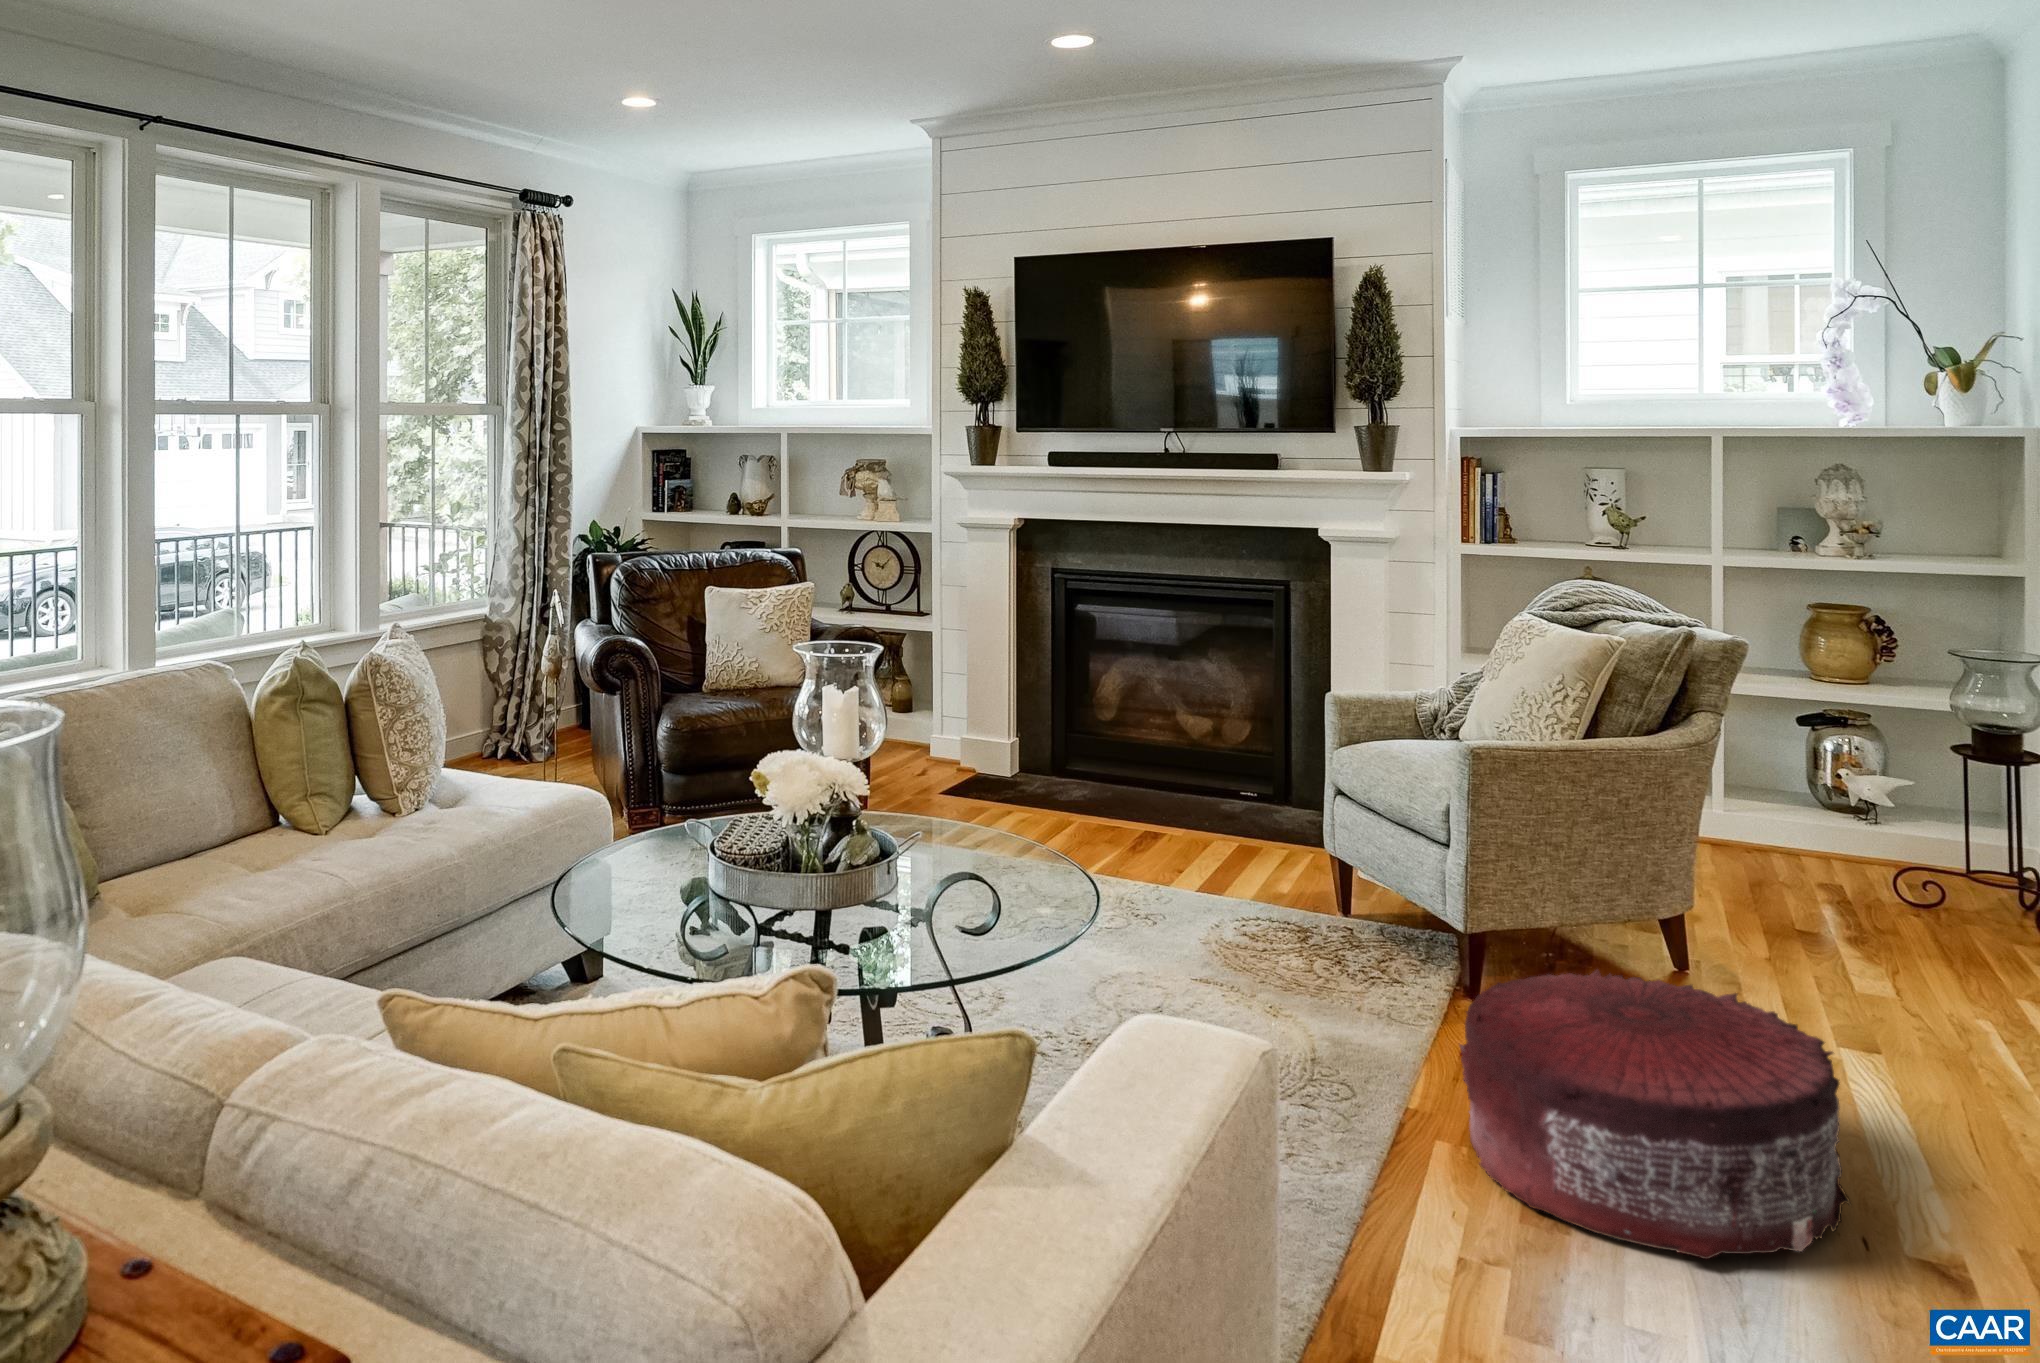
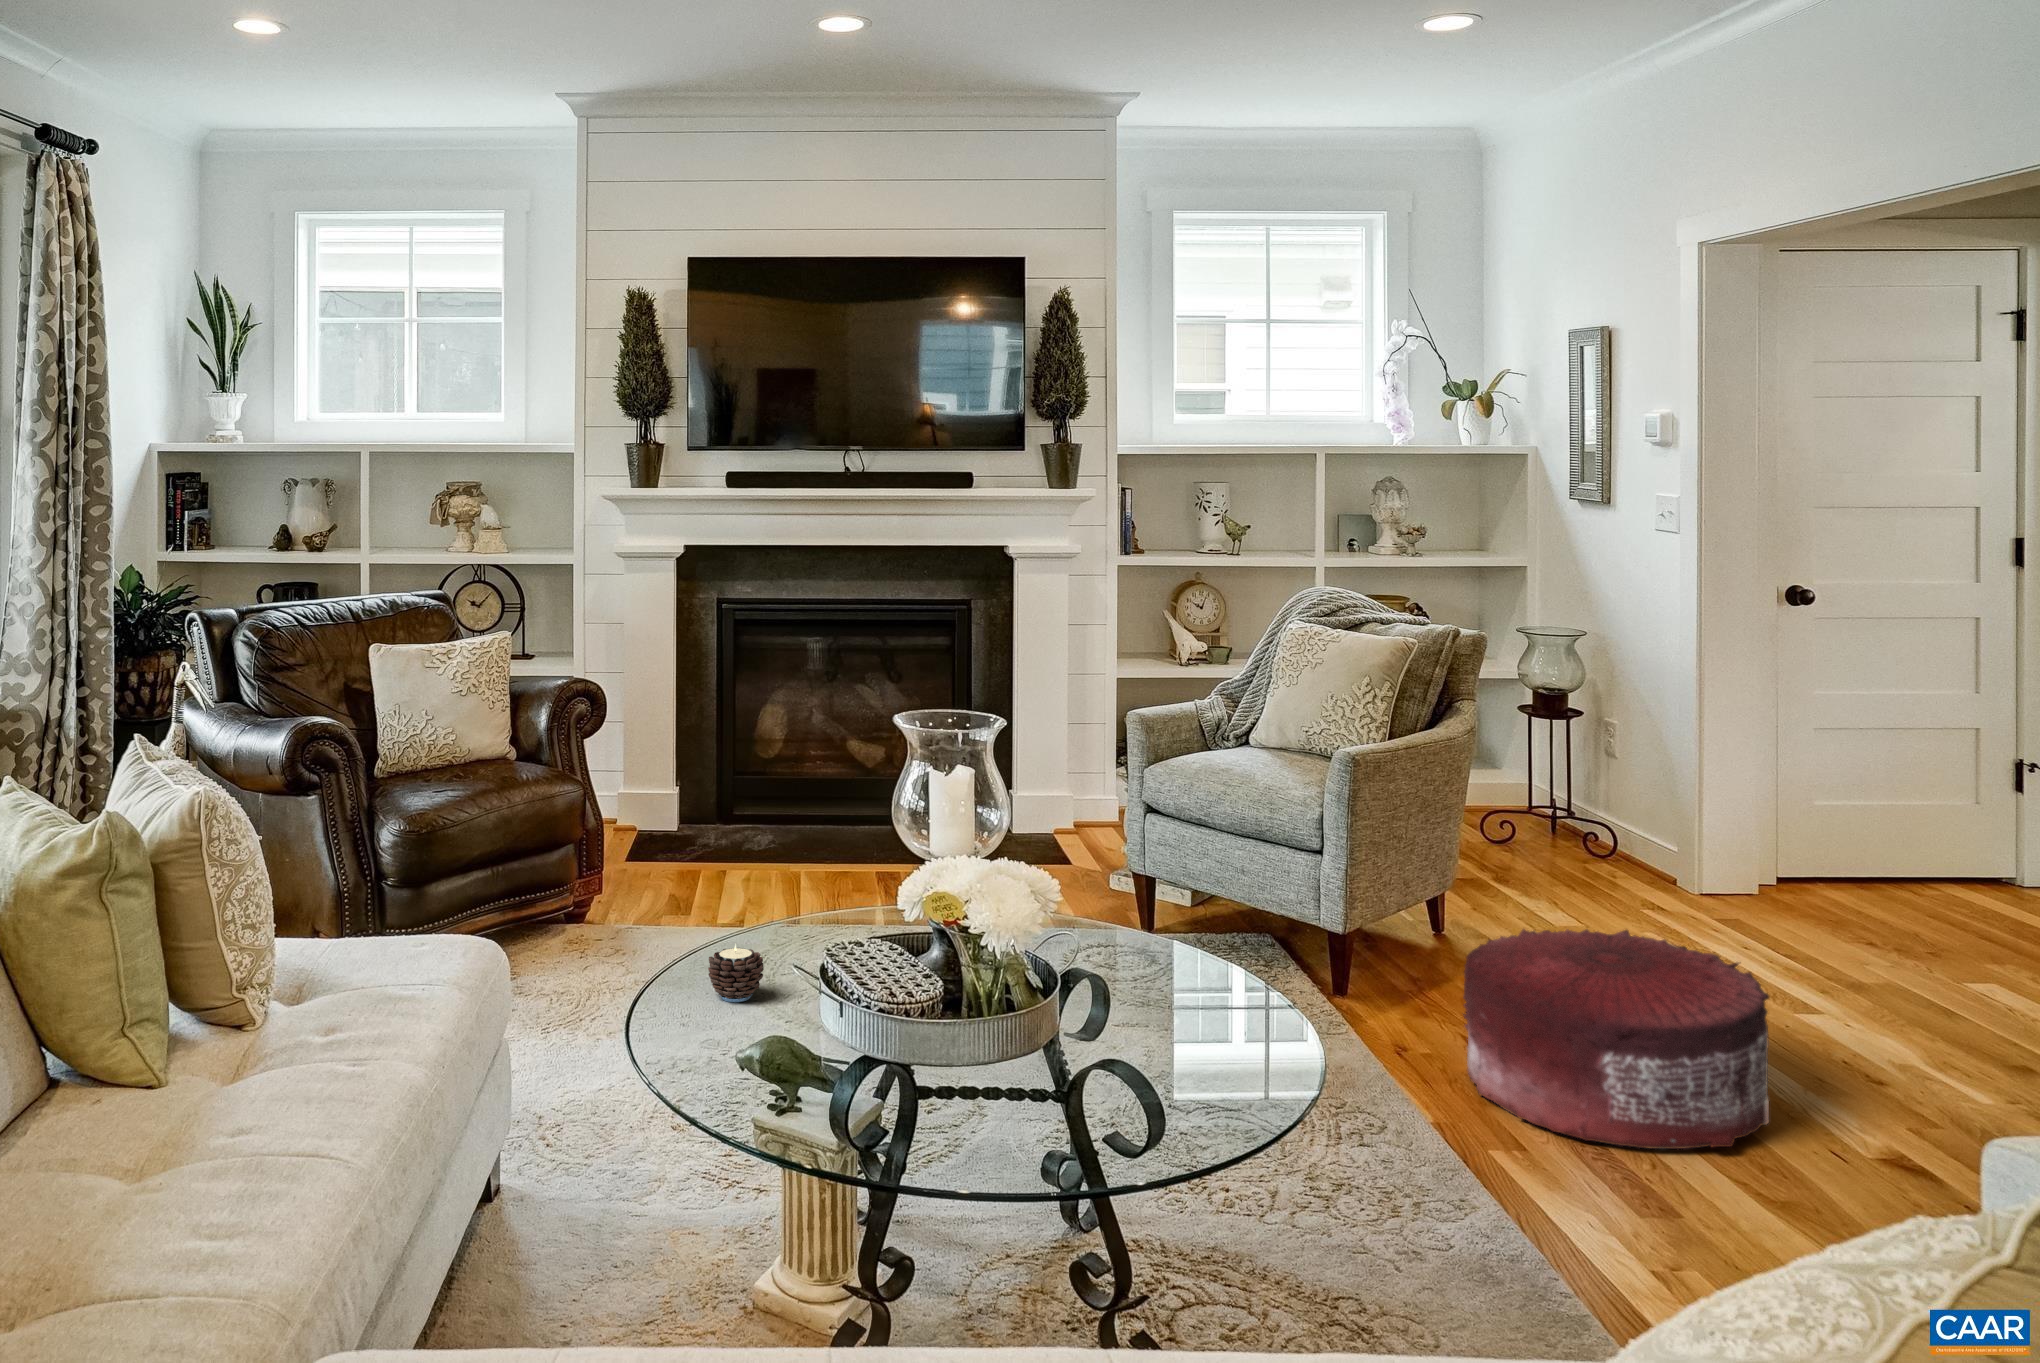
candle: none [607,830,658,878] -> present [708,944,764,1002]

